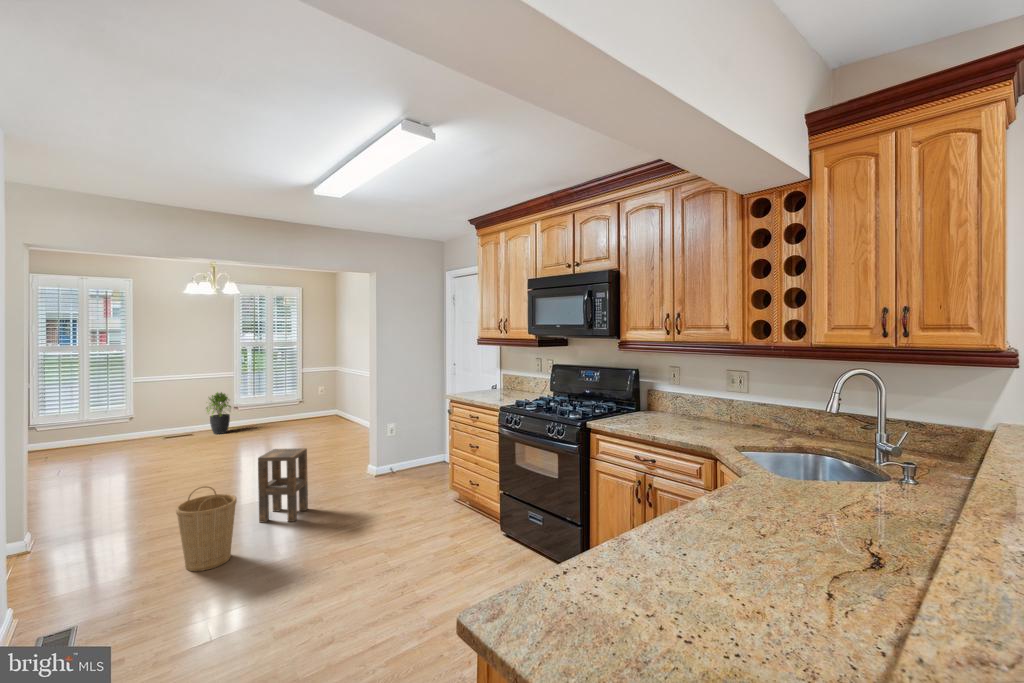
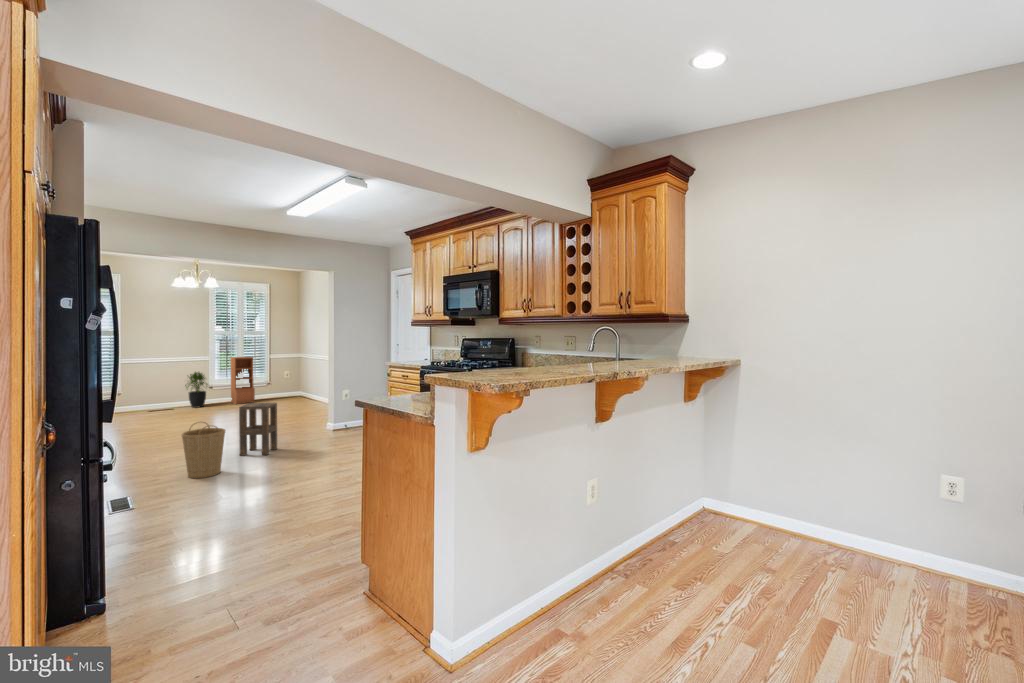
bookcase: none [257,373,285,429] -> present [231,357,255,404]

